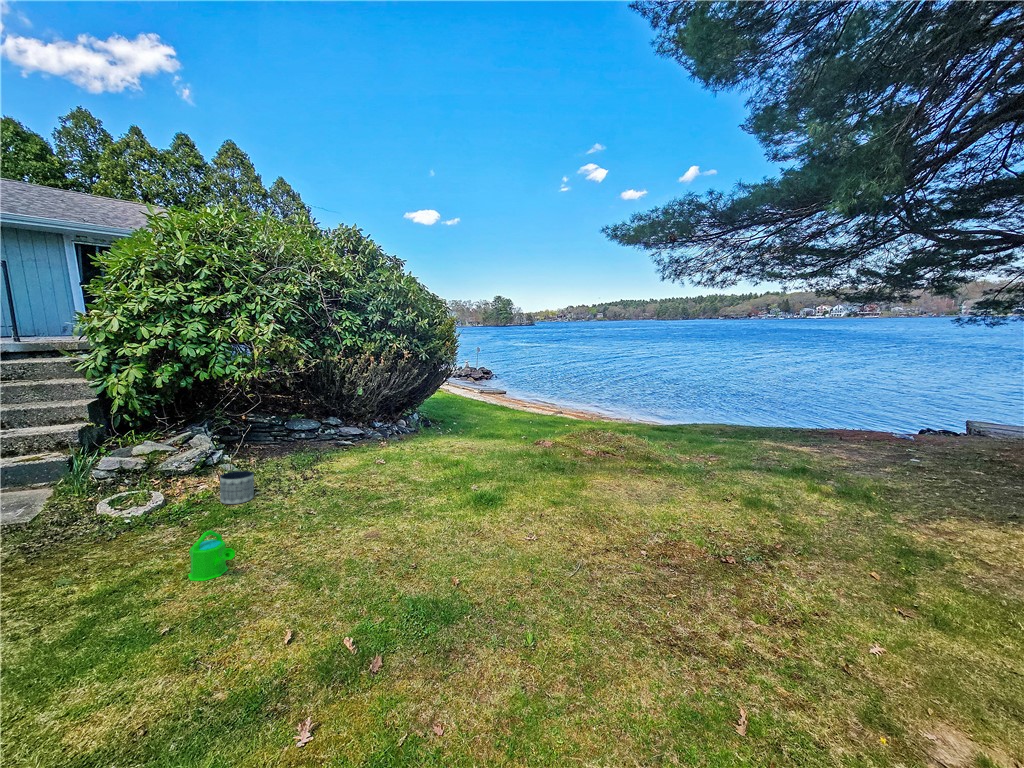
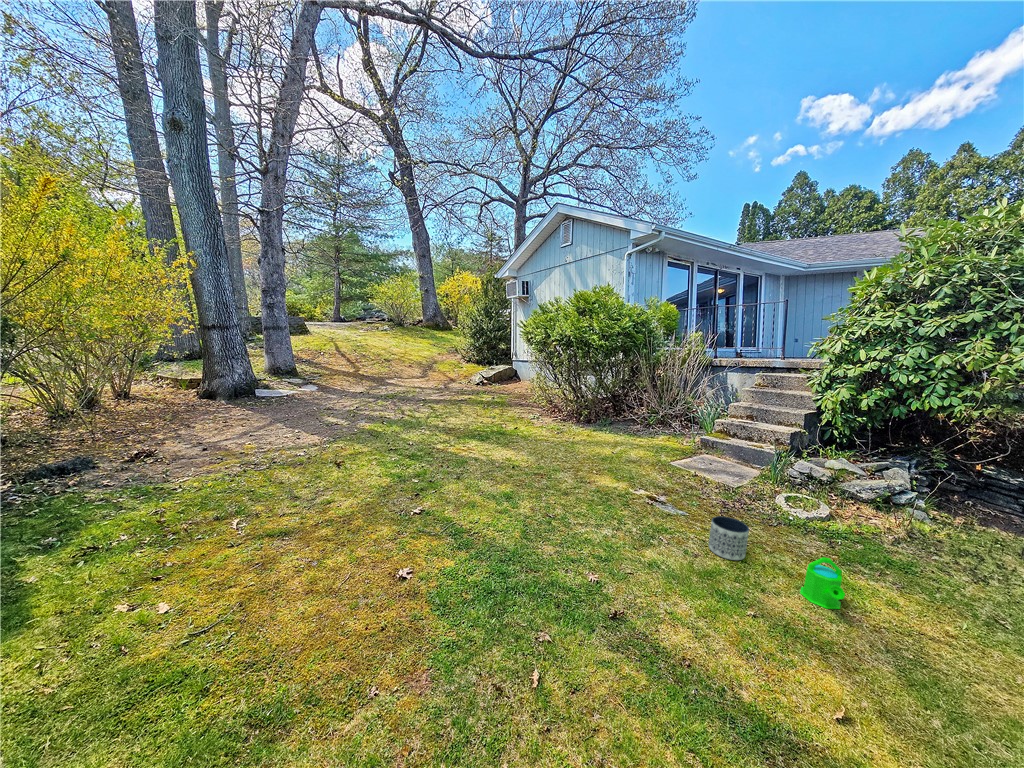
planter: present [220,471,254,504] -> present [709,516,749,560]

